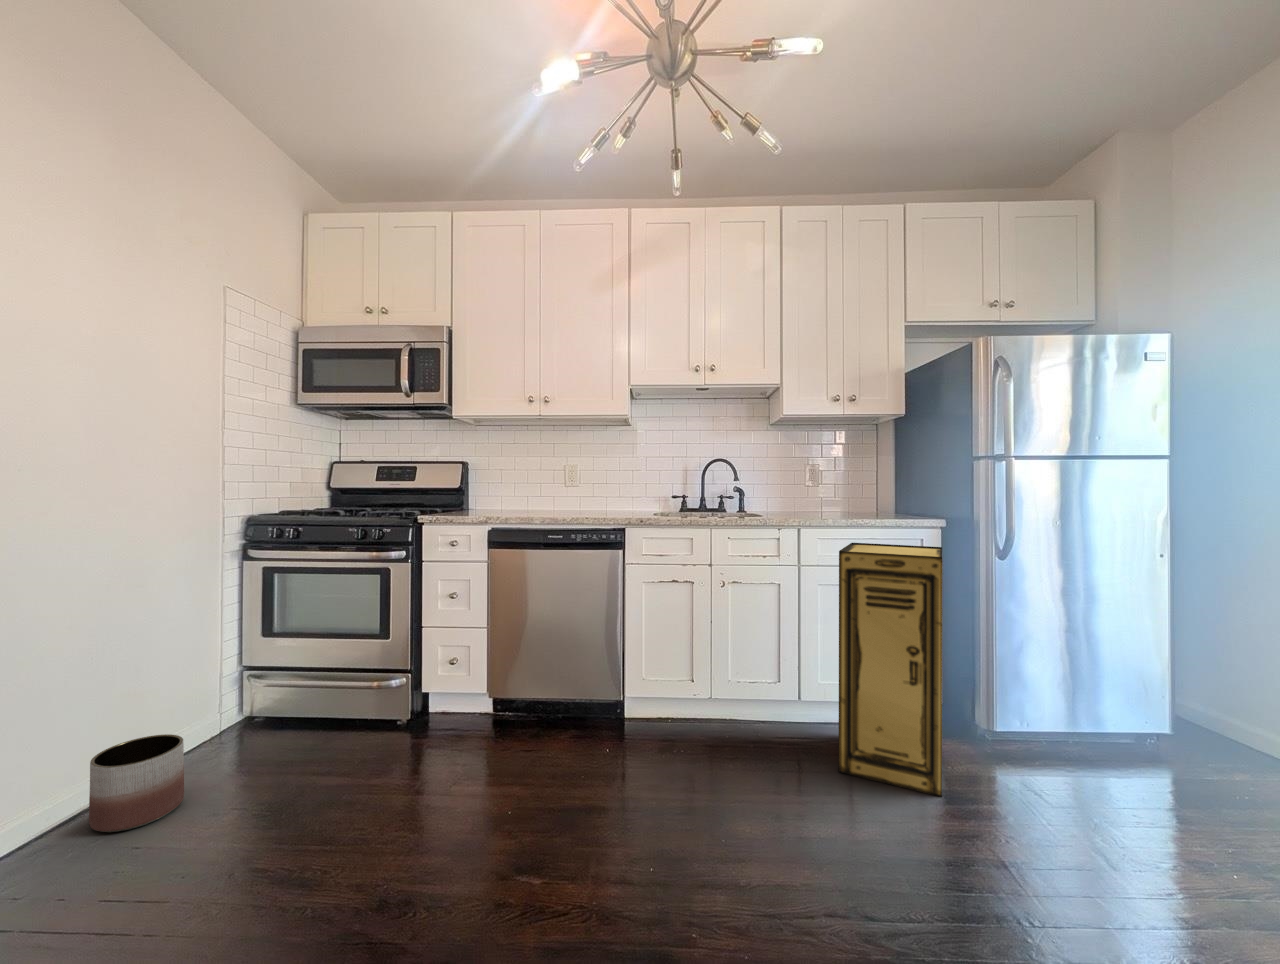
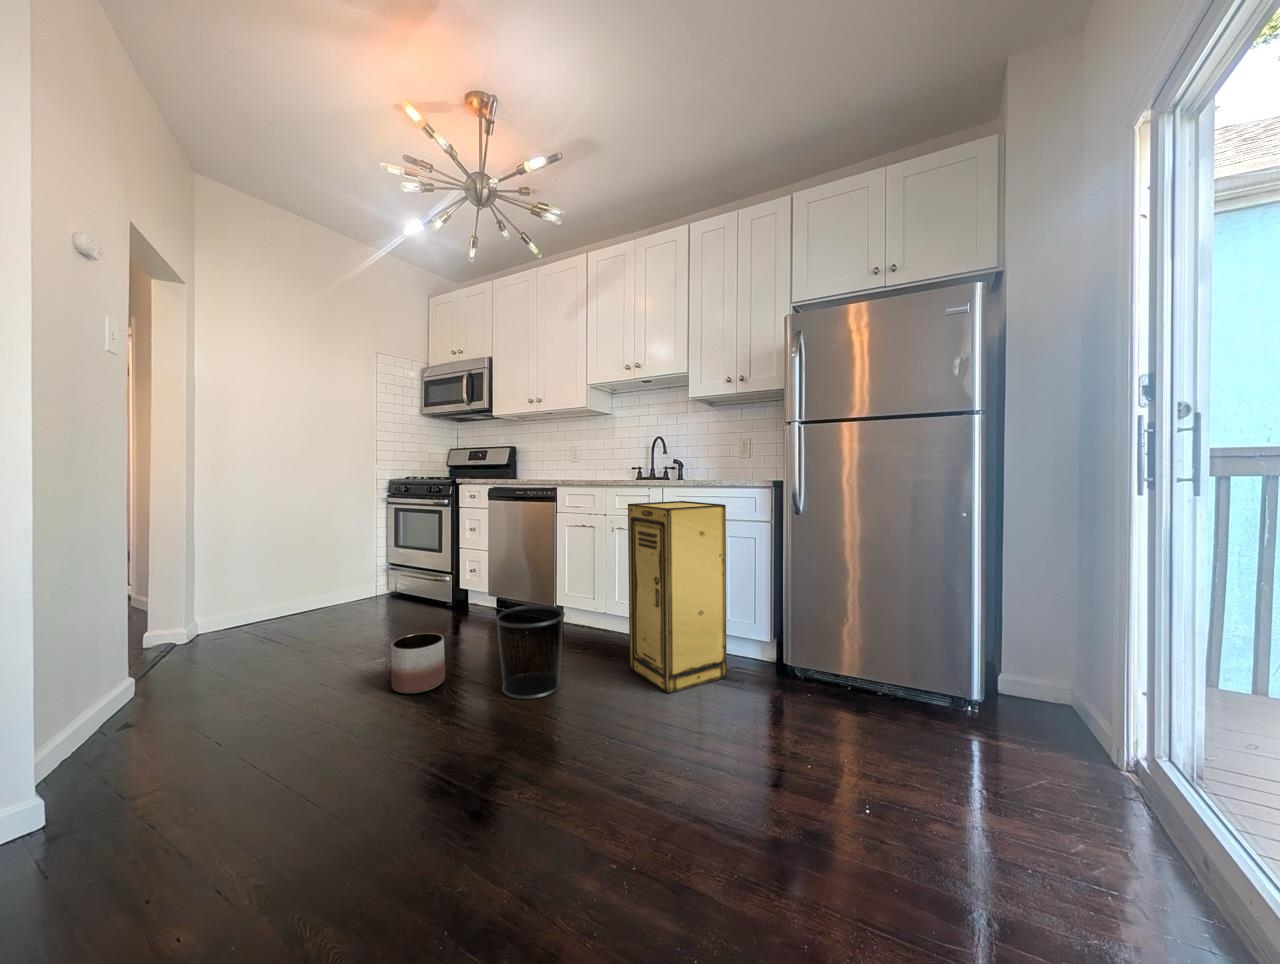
waste bin: none [738,708,846,869] -> present [495,605,565,699]
planter: present [89,734,184,832] -> present [391,633,445,694]

